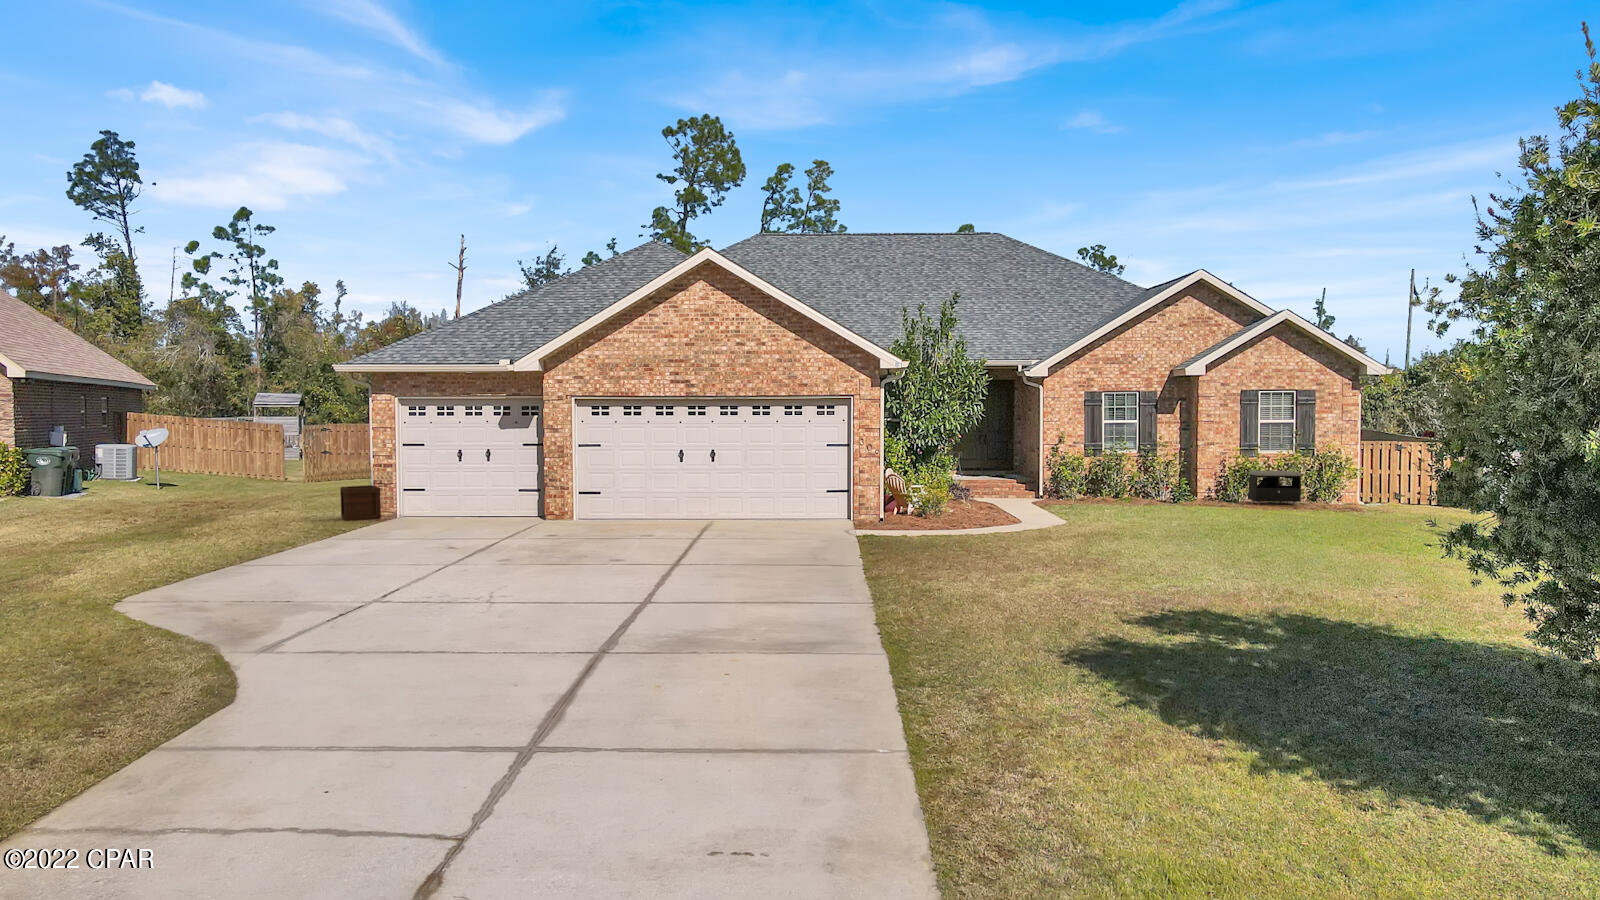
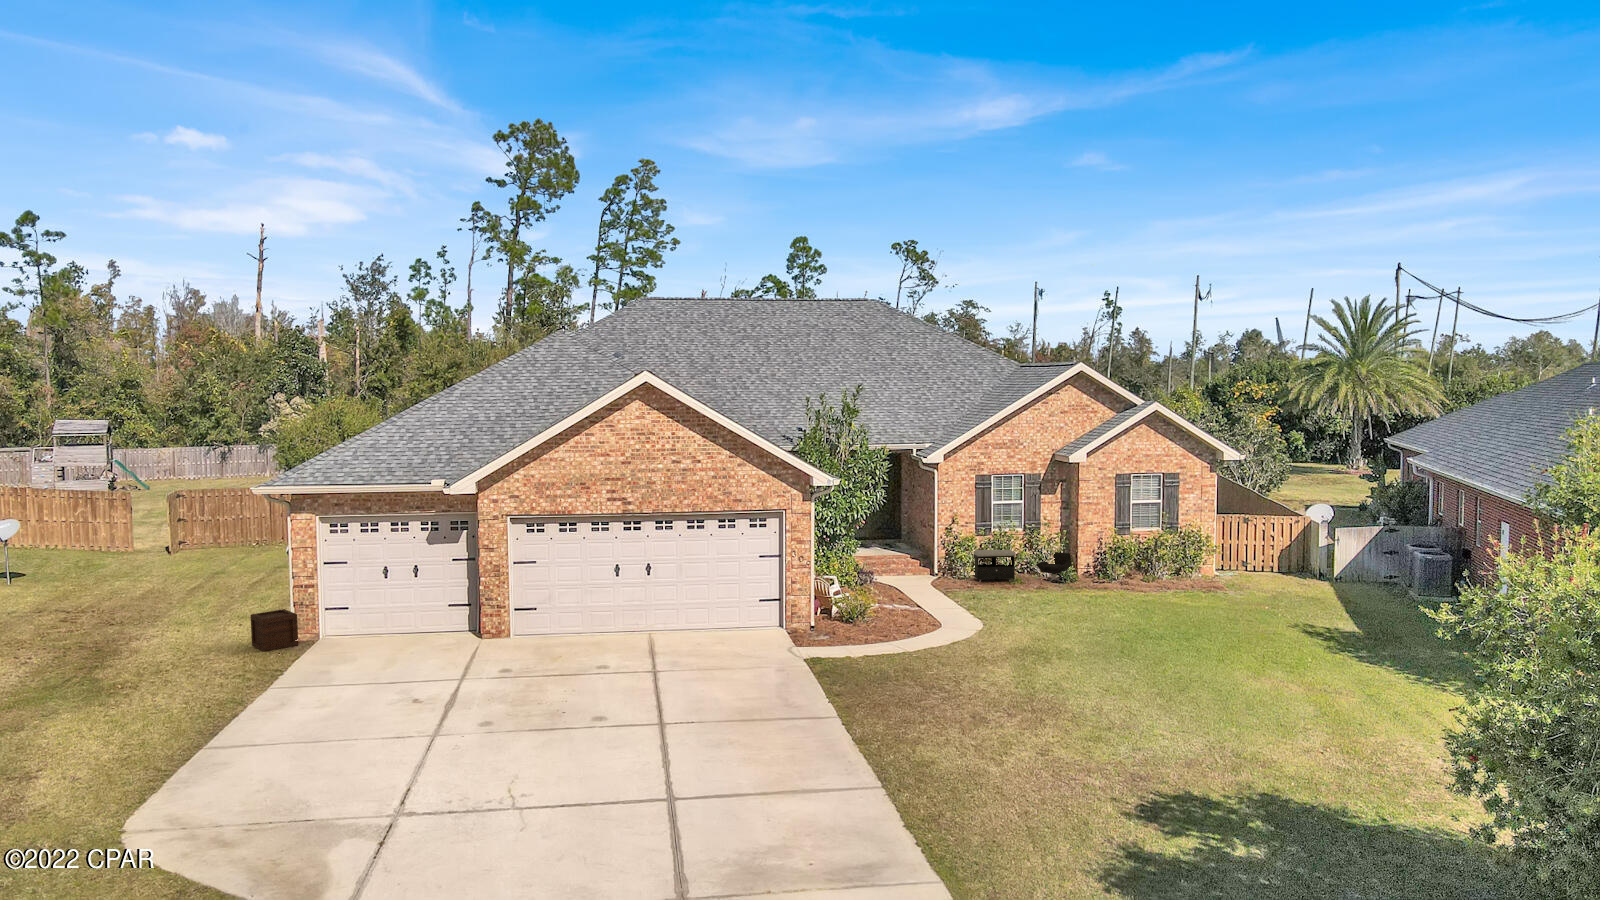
storage bench: present [1247,471,1302,505] -> present [972,550,1015,582]
lounge chair: none [1148,473,1189,504] -> present [1036,552,1072,582]

